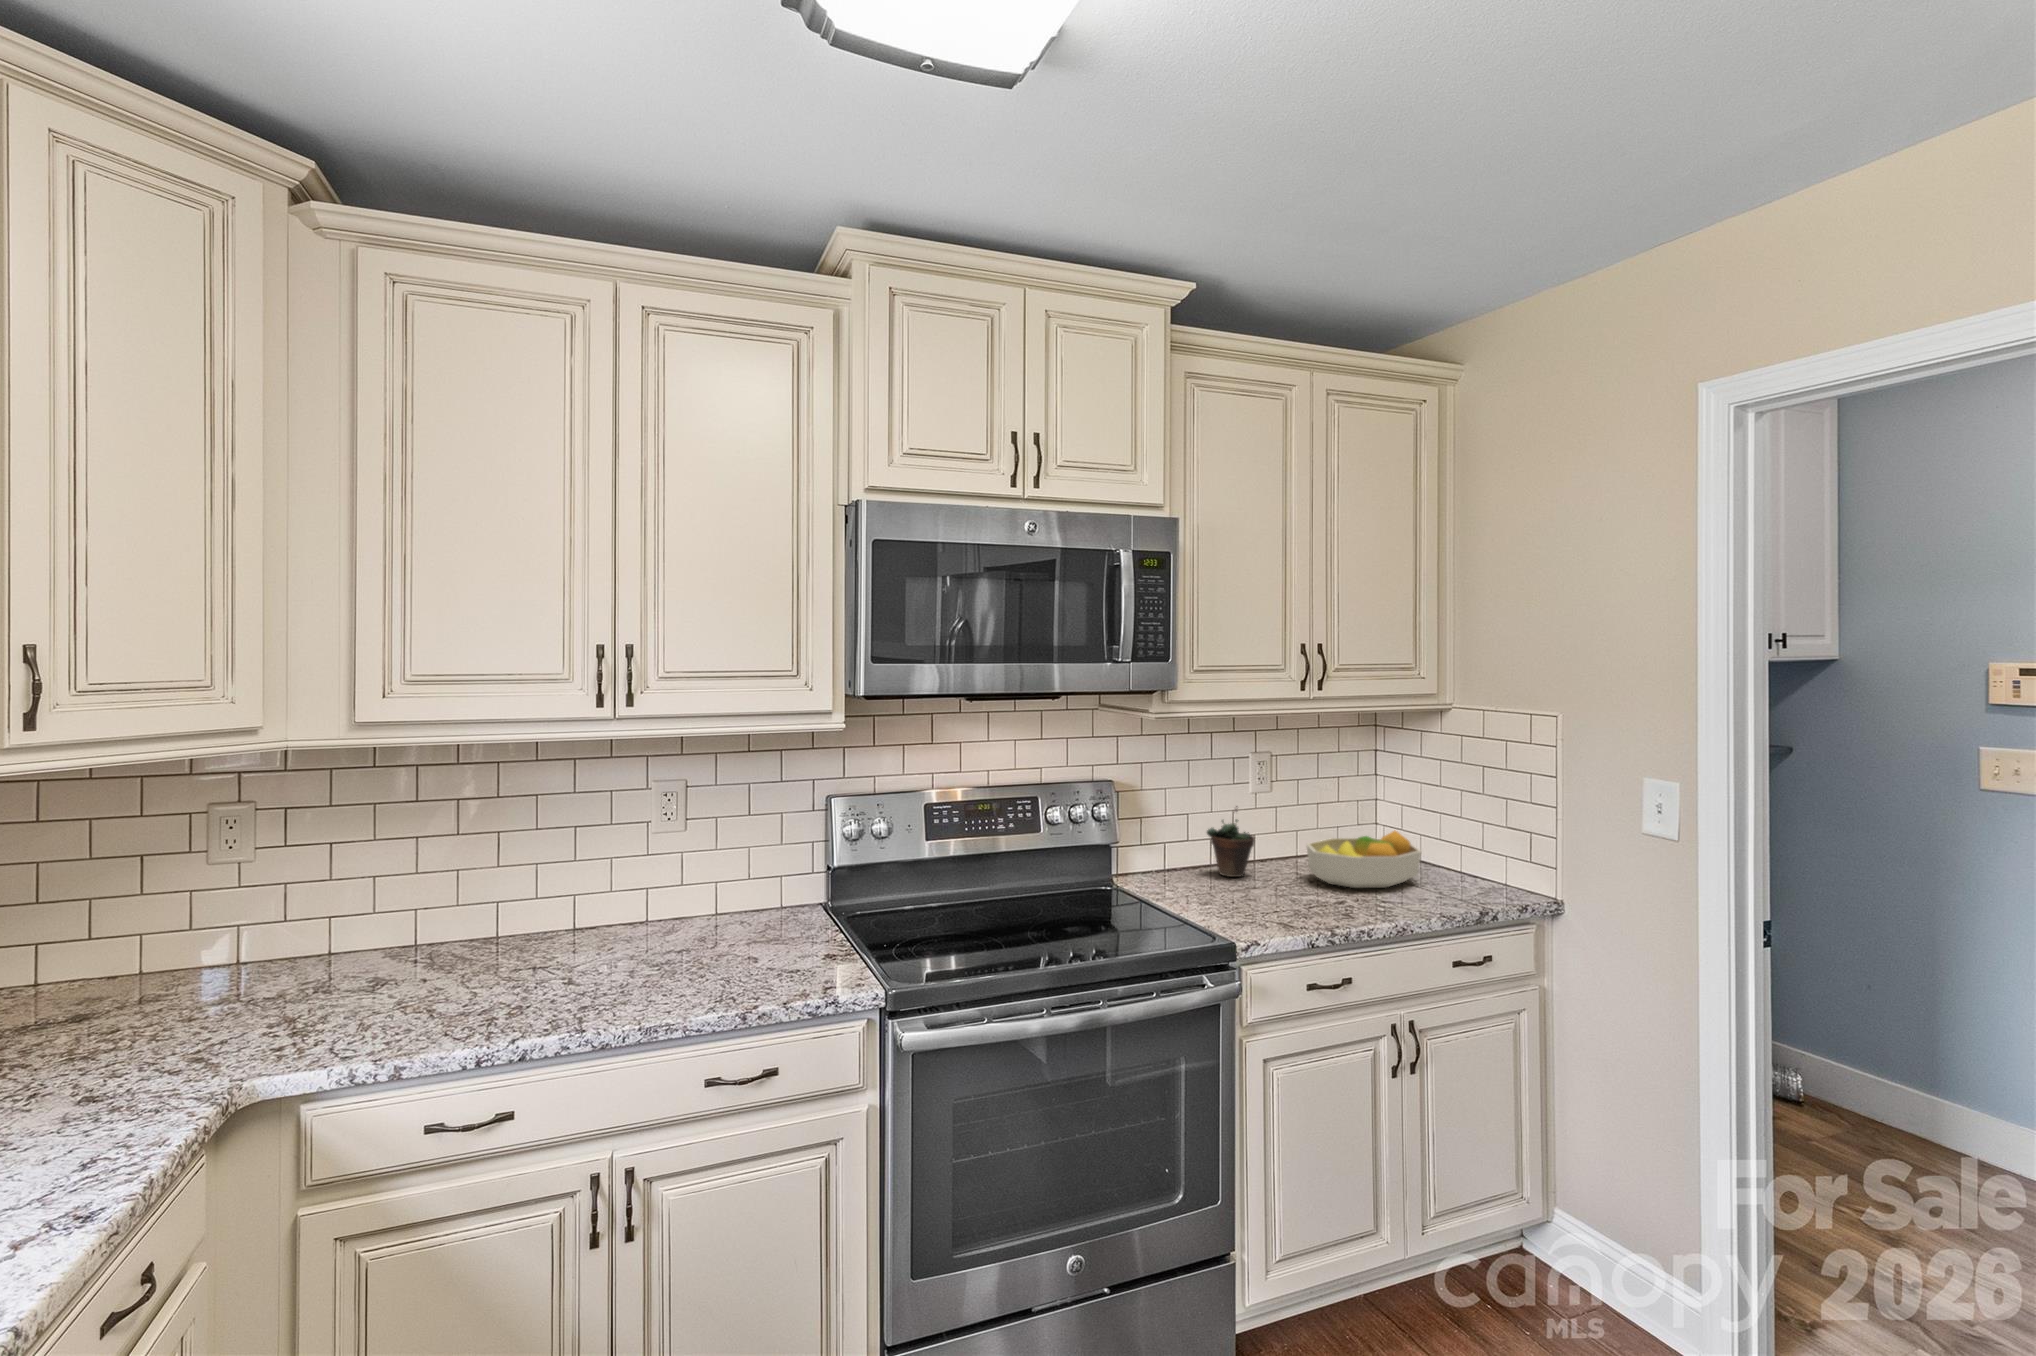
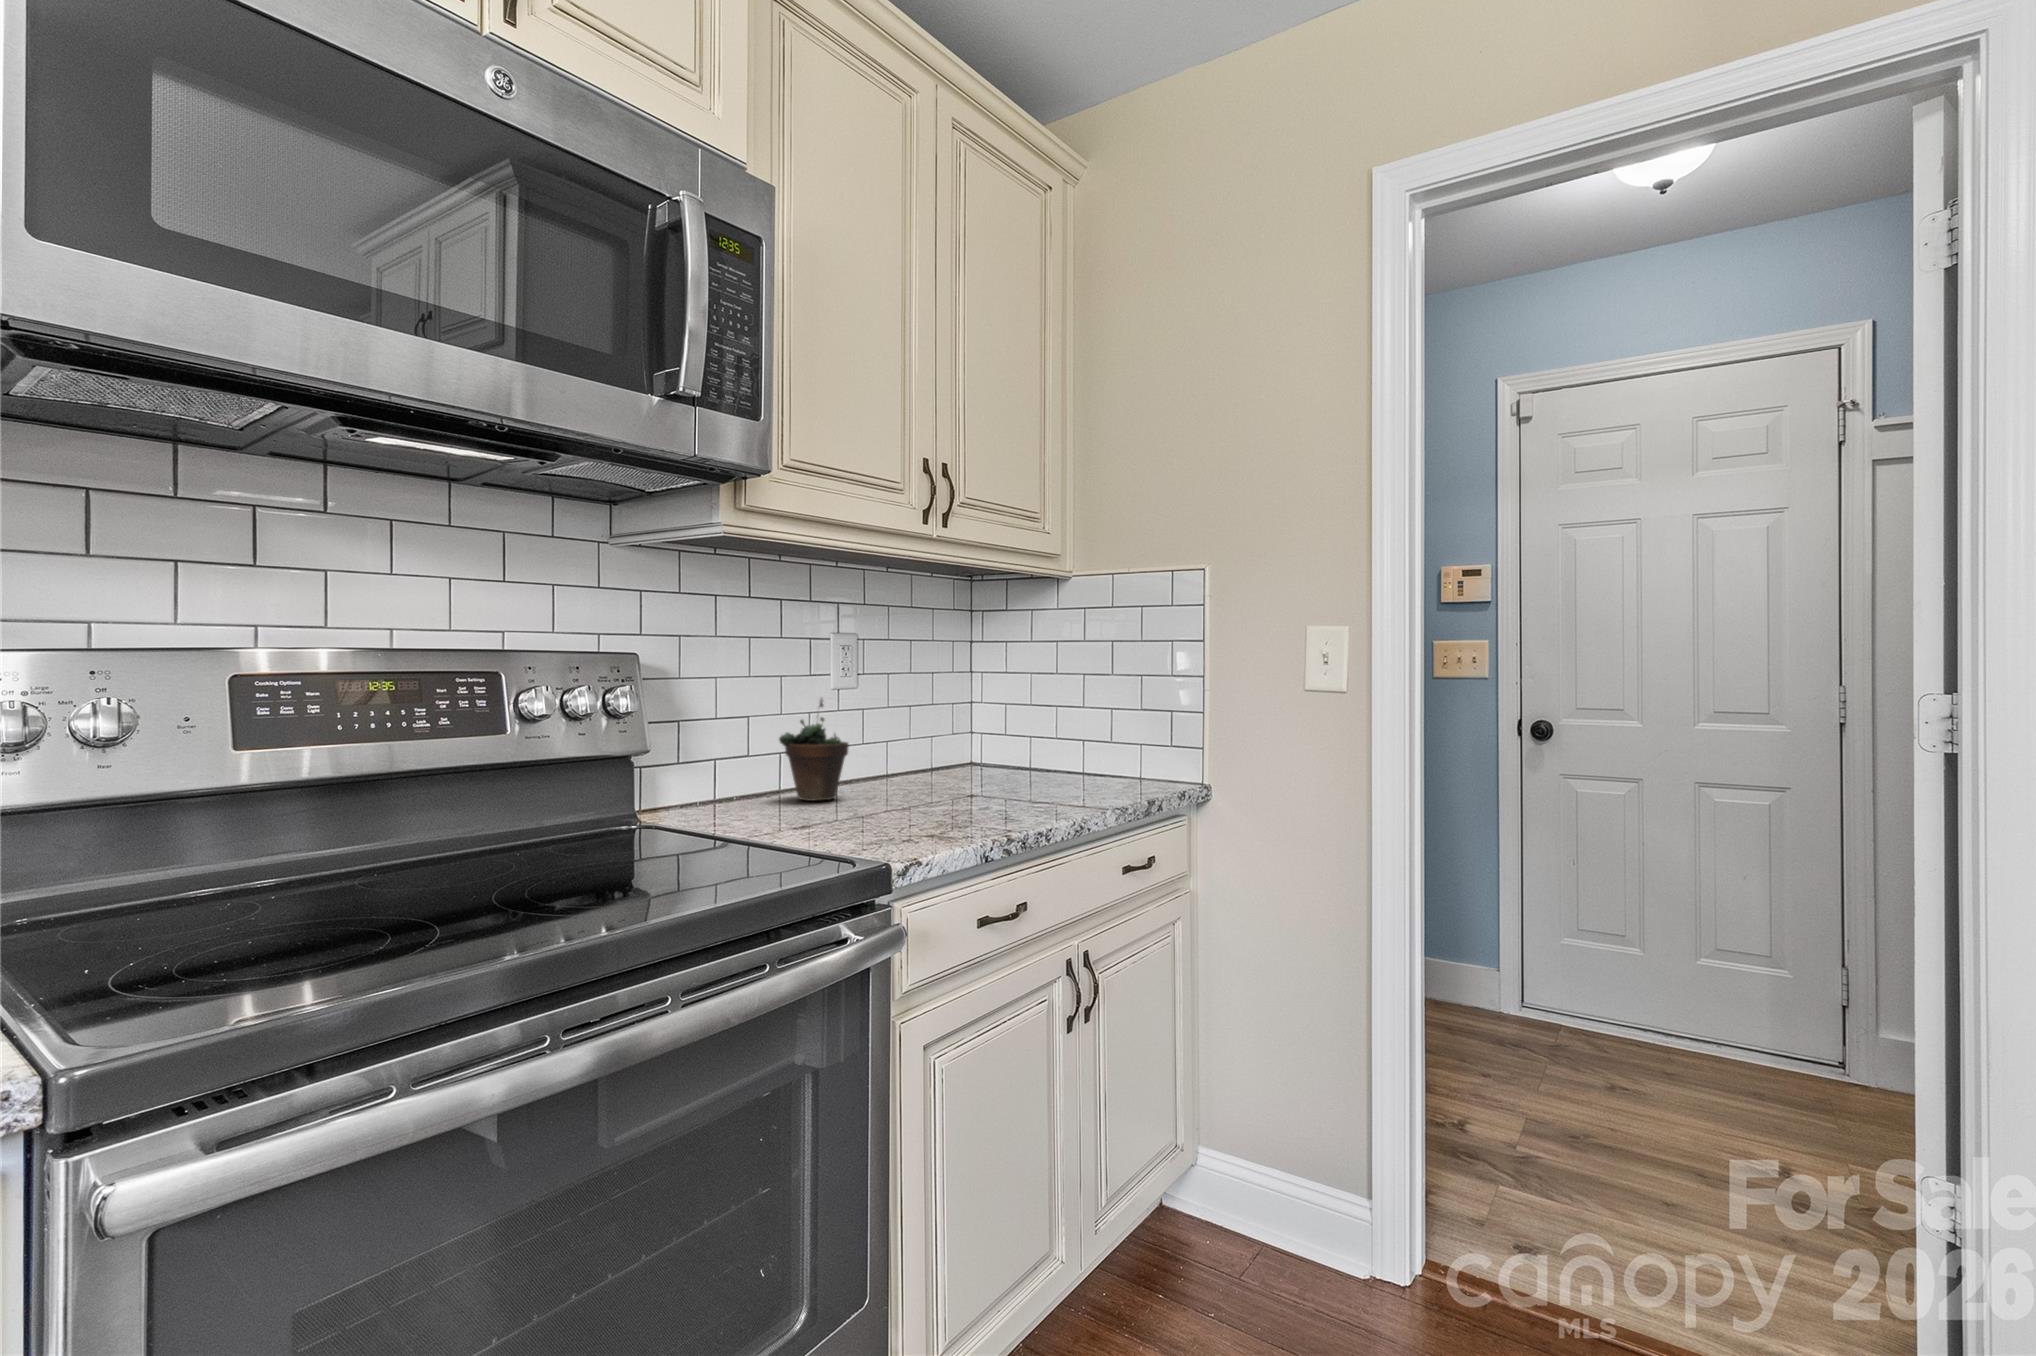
fruit bowl: present [1307,830,1421,888] -> none [915,723,1055,796]

